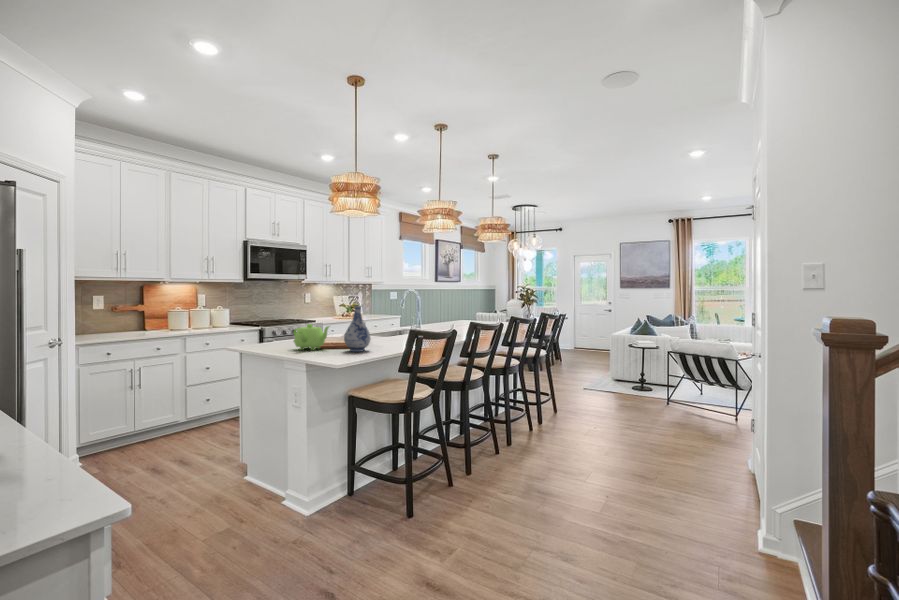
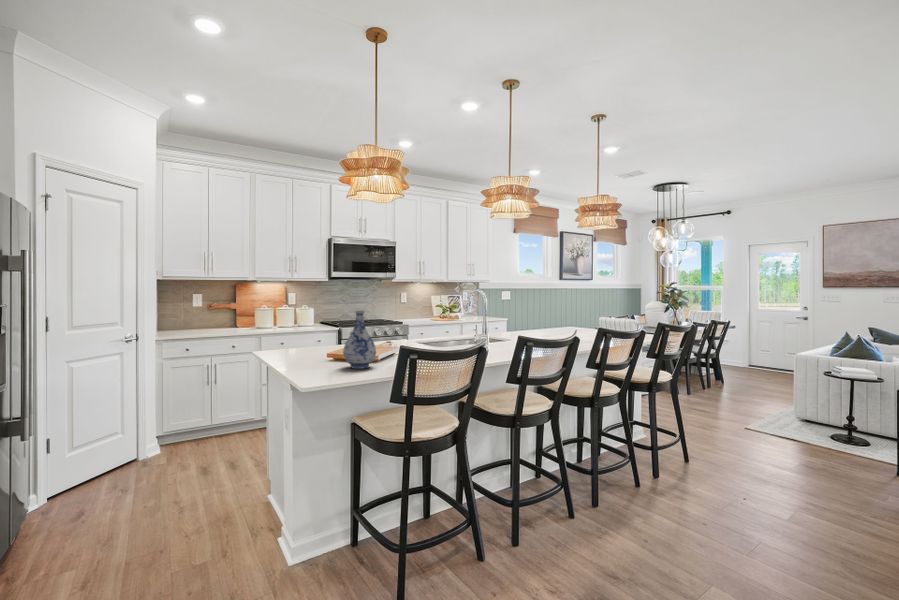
teapot: present [294,324,329,350] -> none [296,331,337,363]

